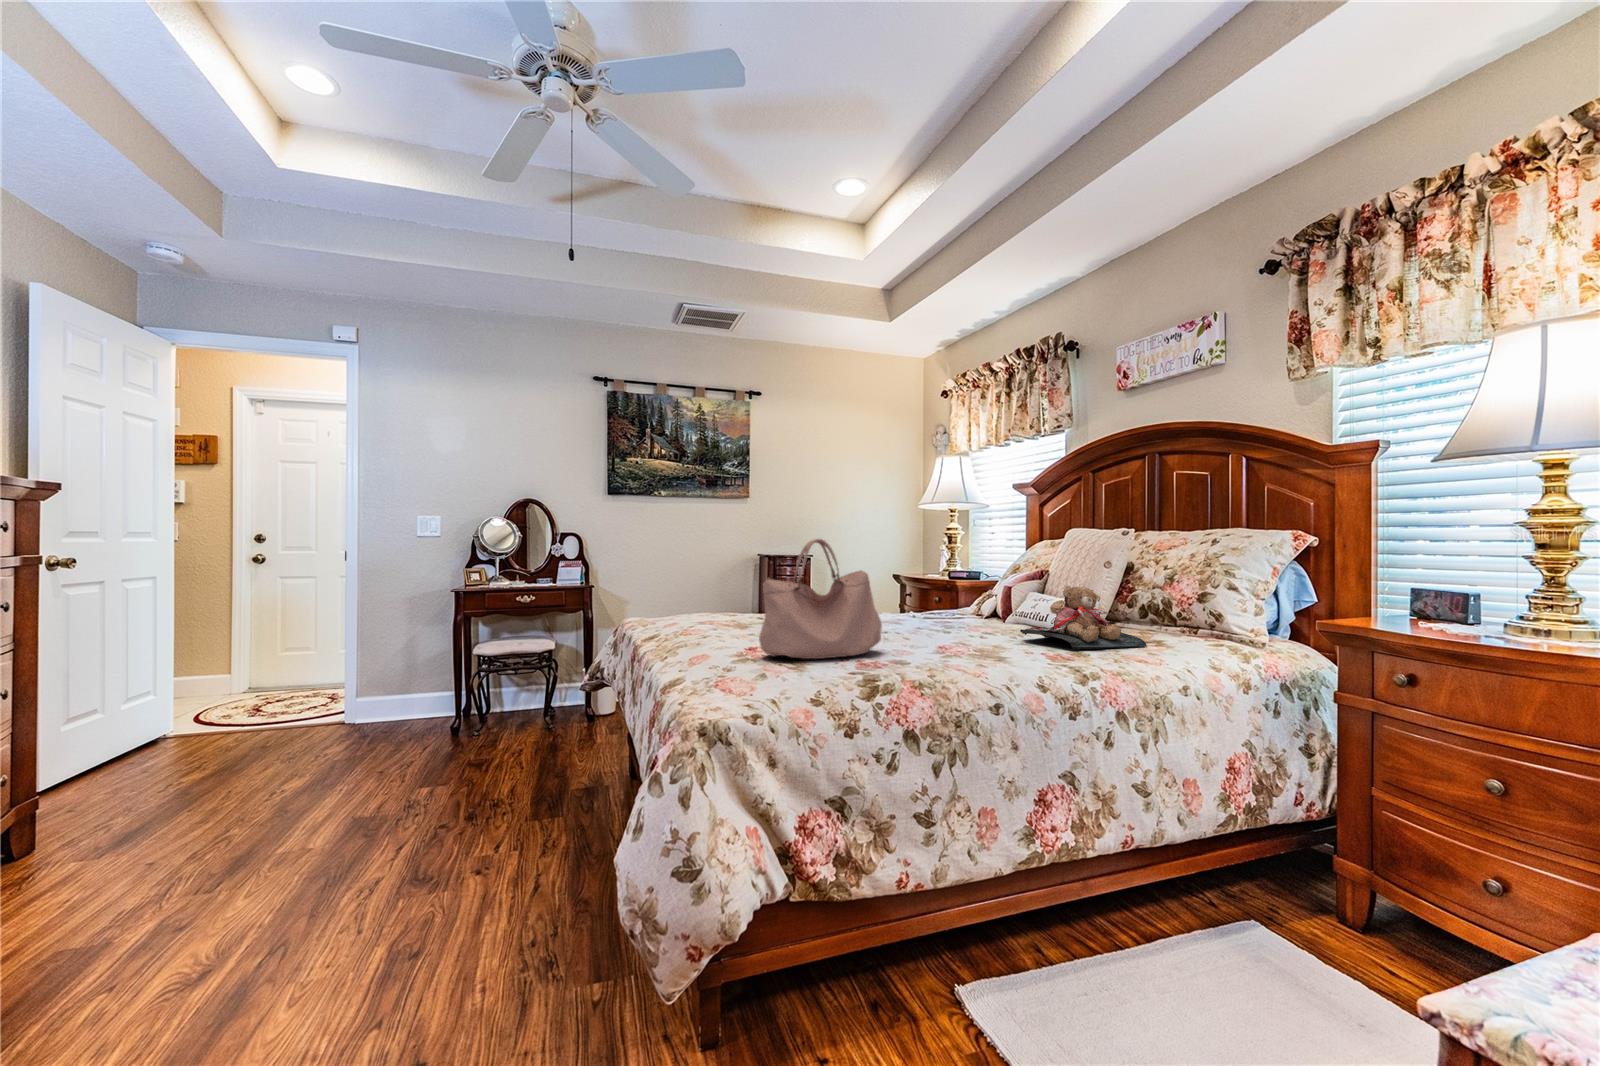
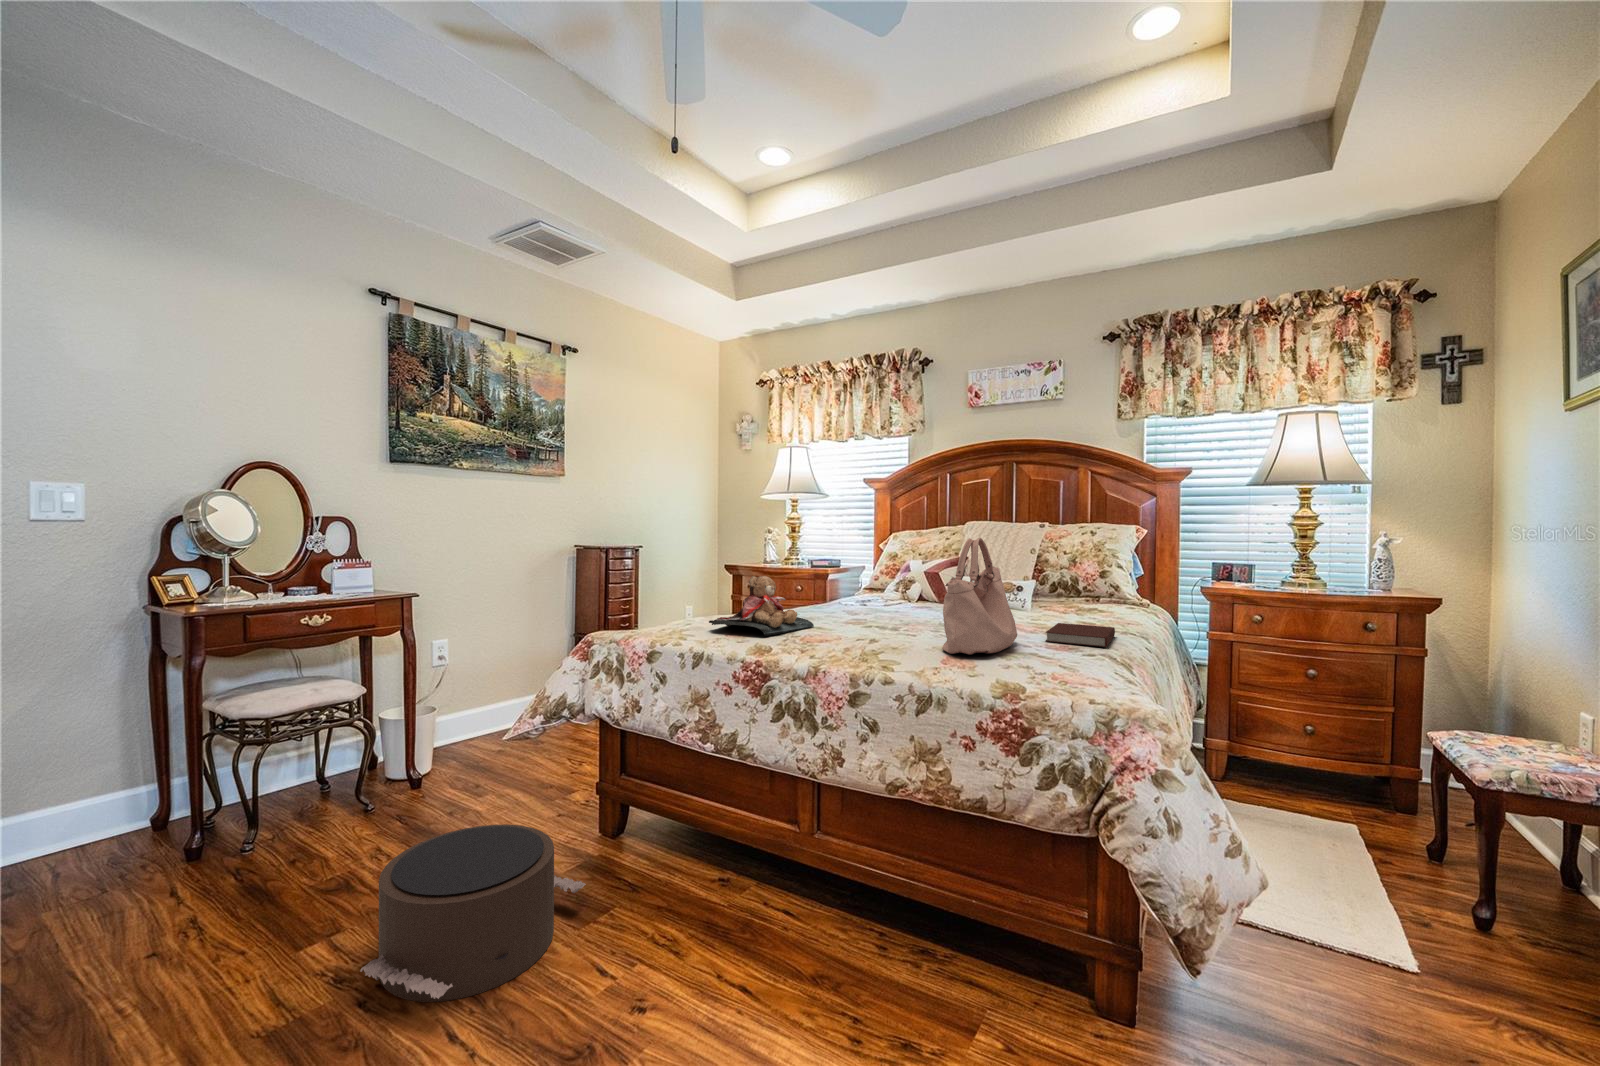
teddy bear: present [1020,586,1147,650] -> present [709,576,814,636]
notebook: none [917,643,1031,670] -> present [1046,623,1115,647]
pouf: none [390,742,544,841] -> present [360,824,586,1002]

